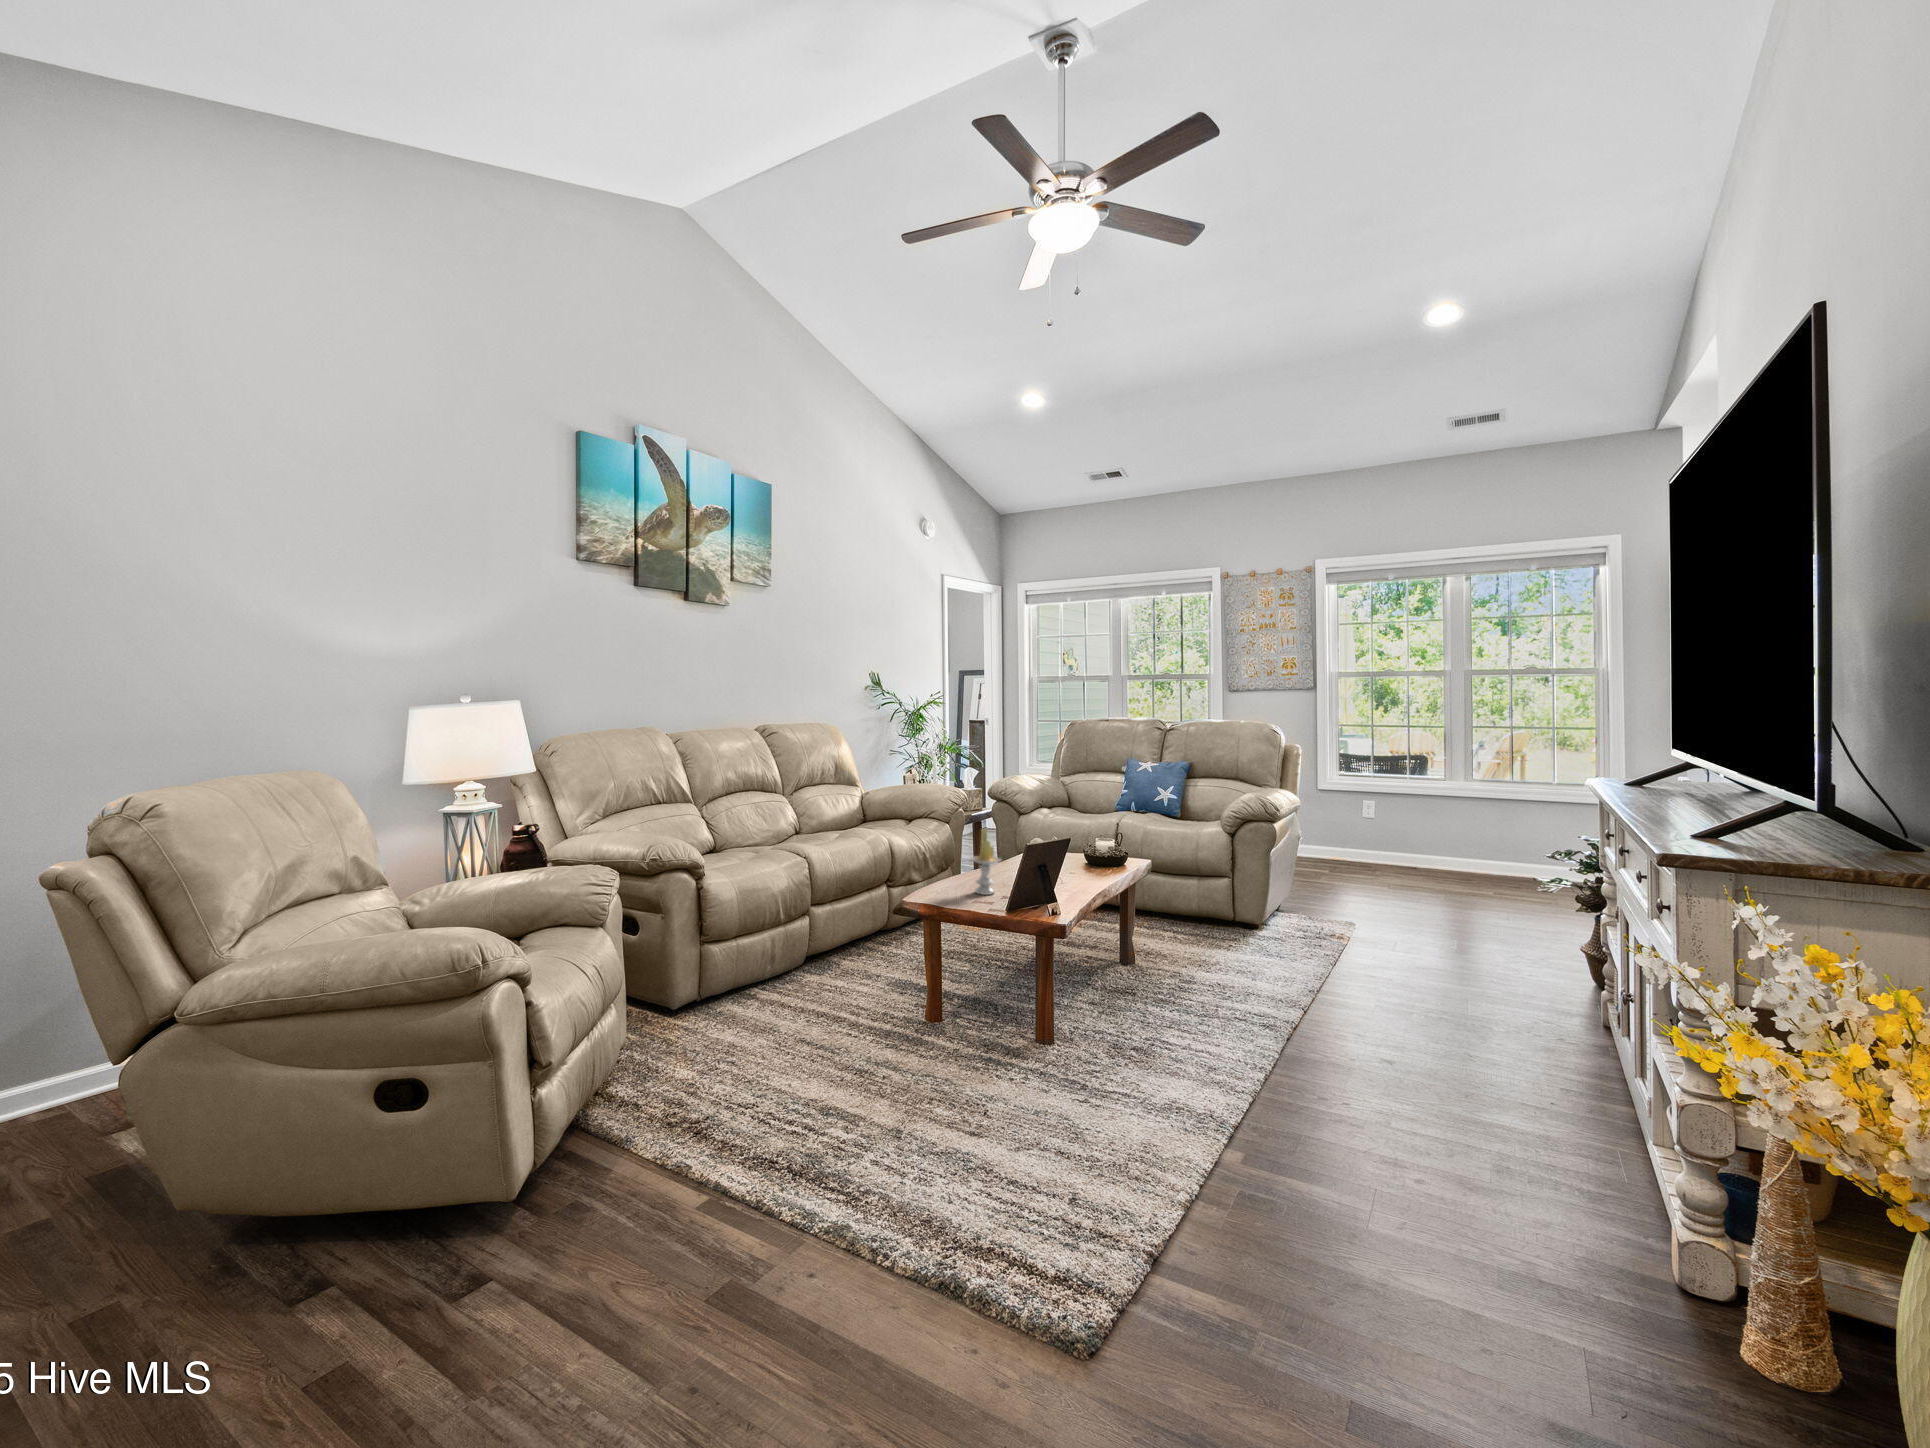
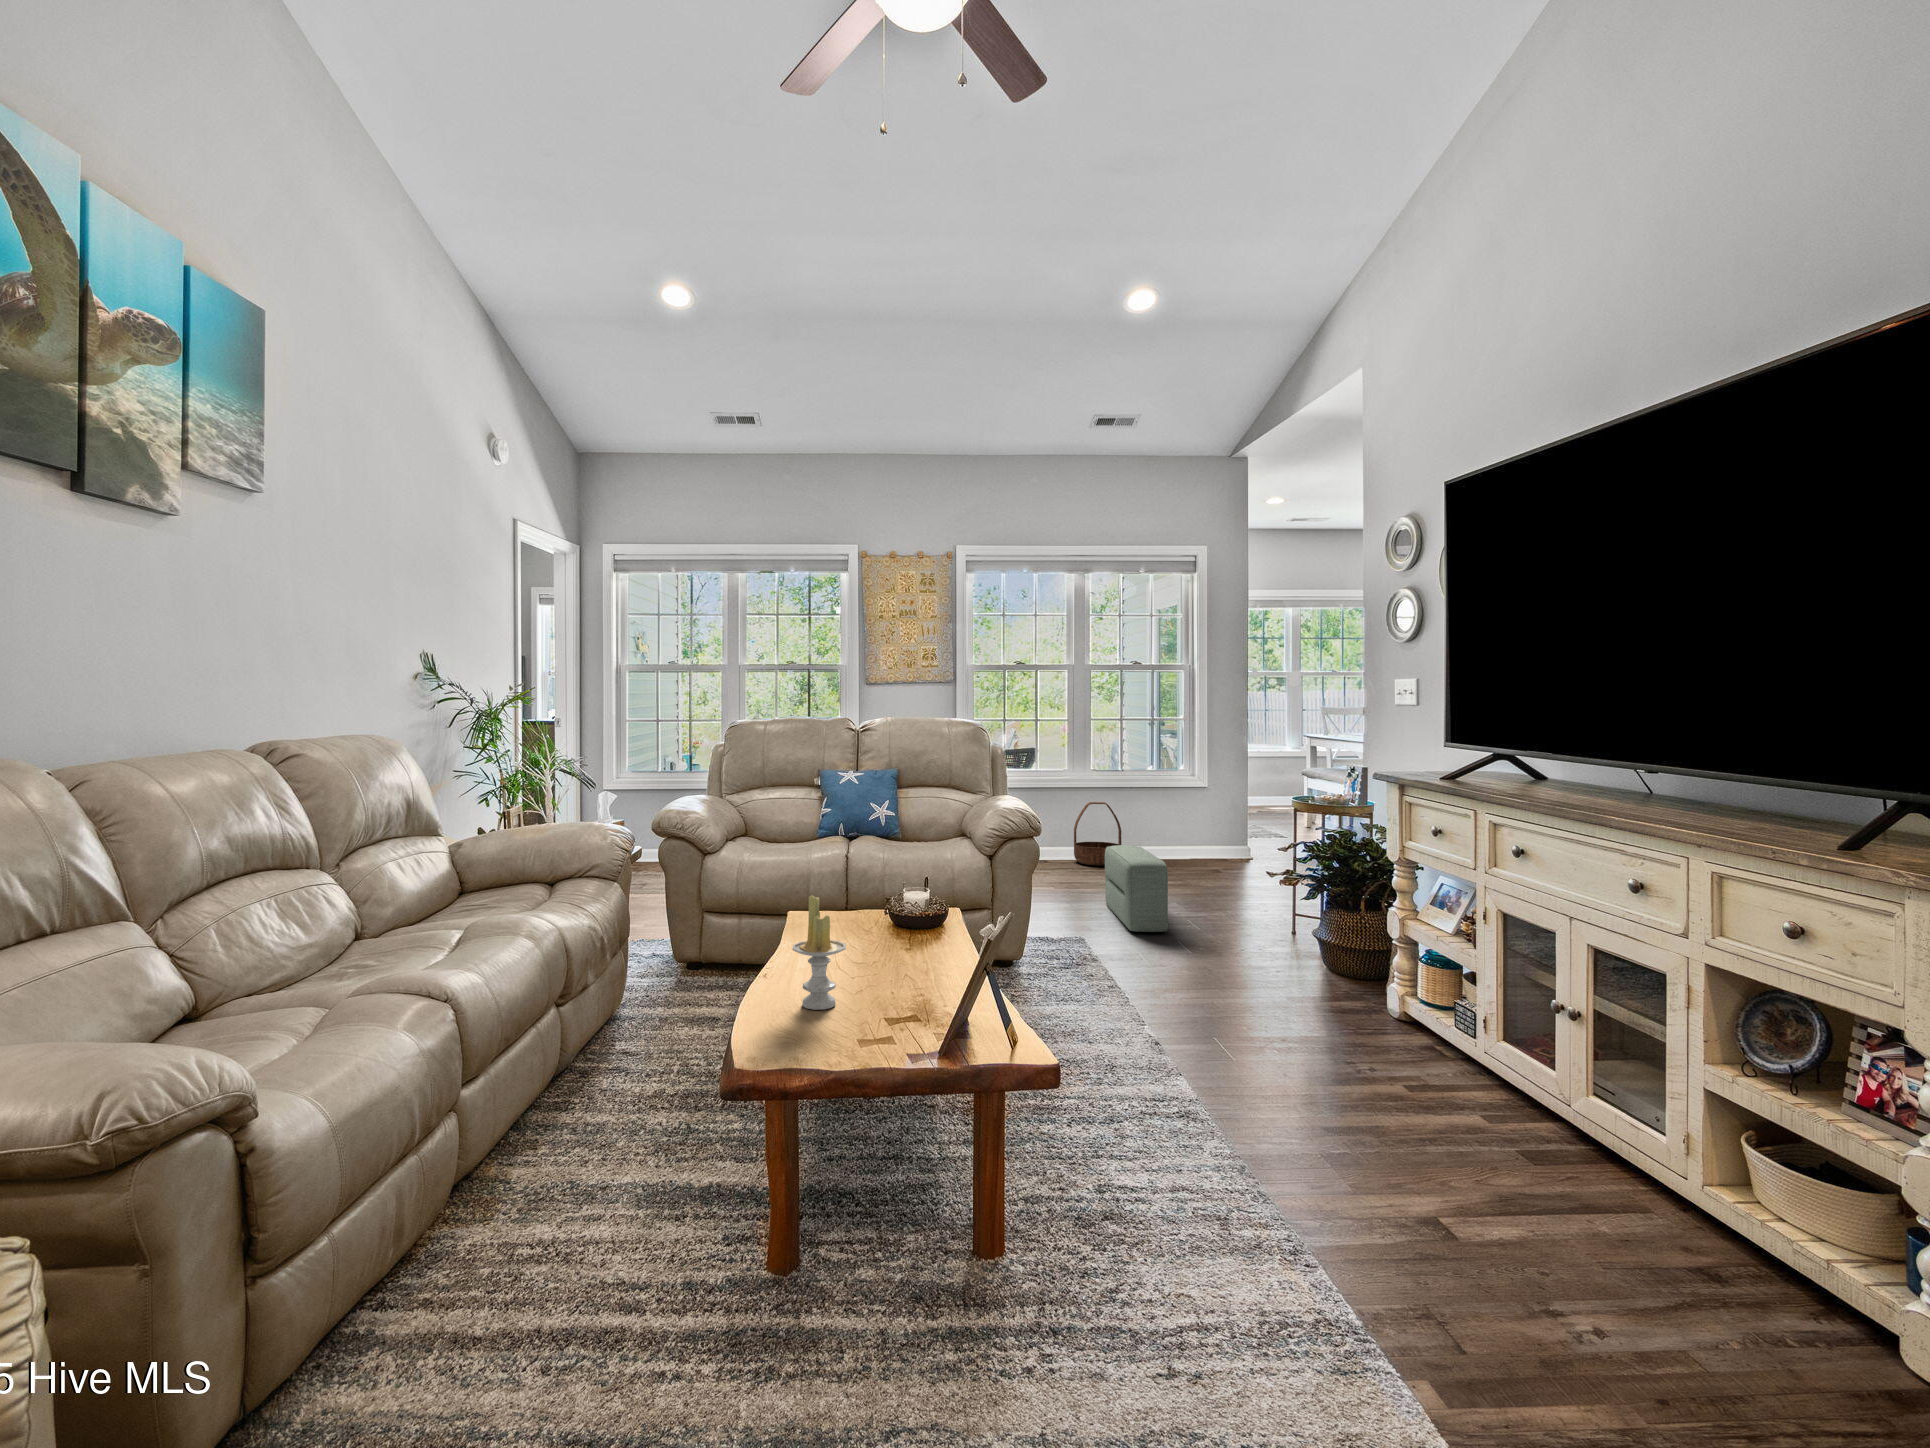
basket: none [1429,810,1483,873] -> present [1074,802,1121,866]
pouf: none [1393,848,1445,927] -> present [1105,845,1168,932]

